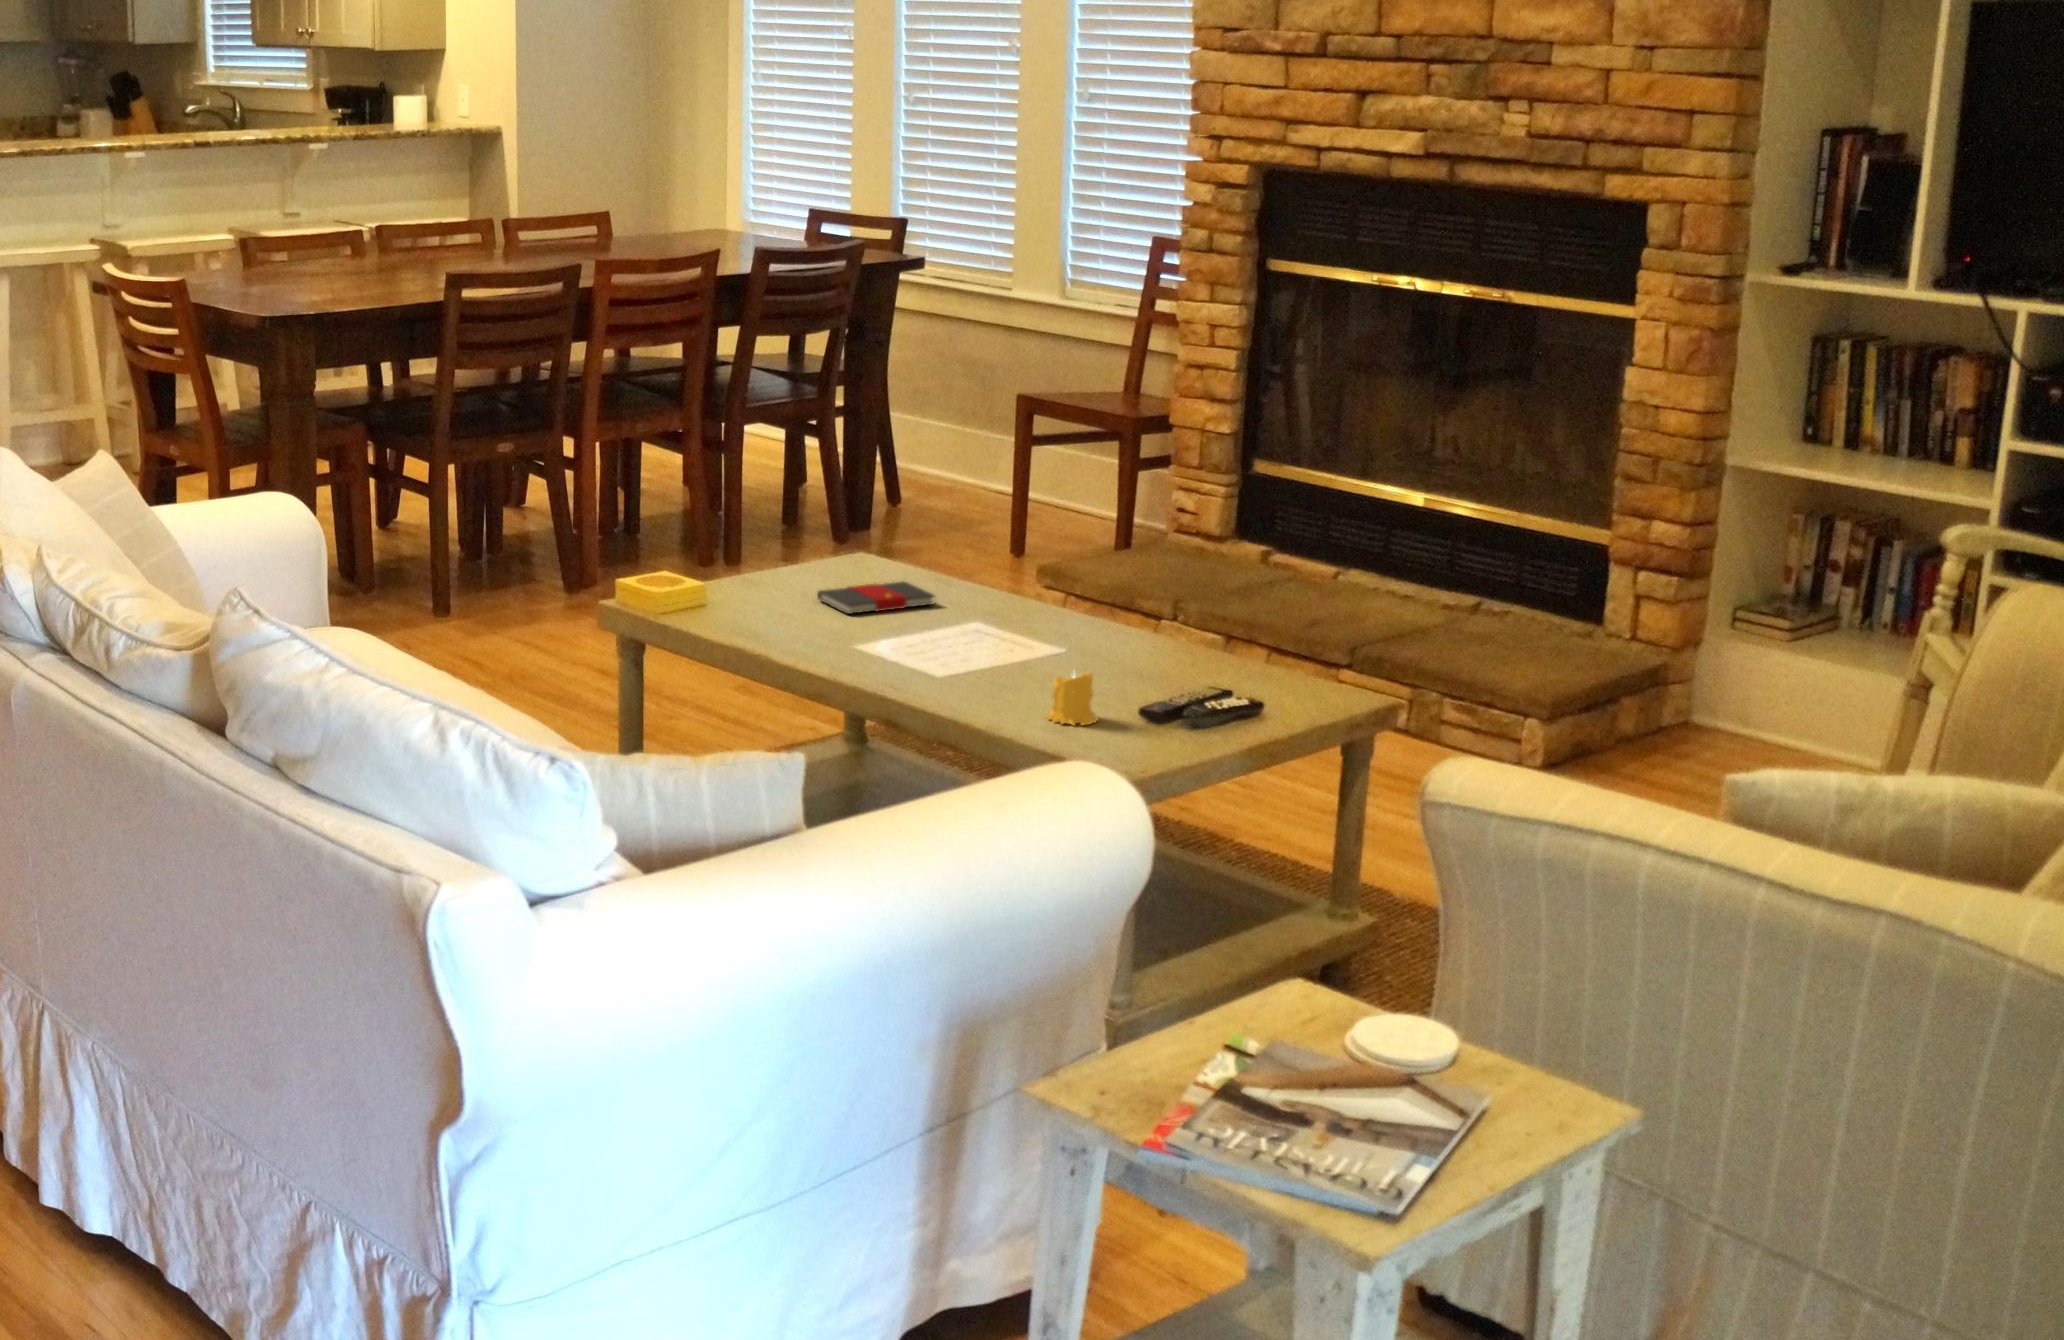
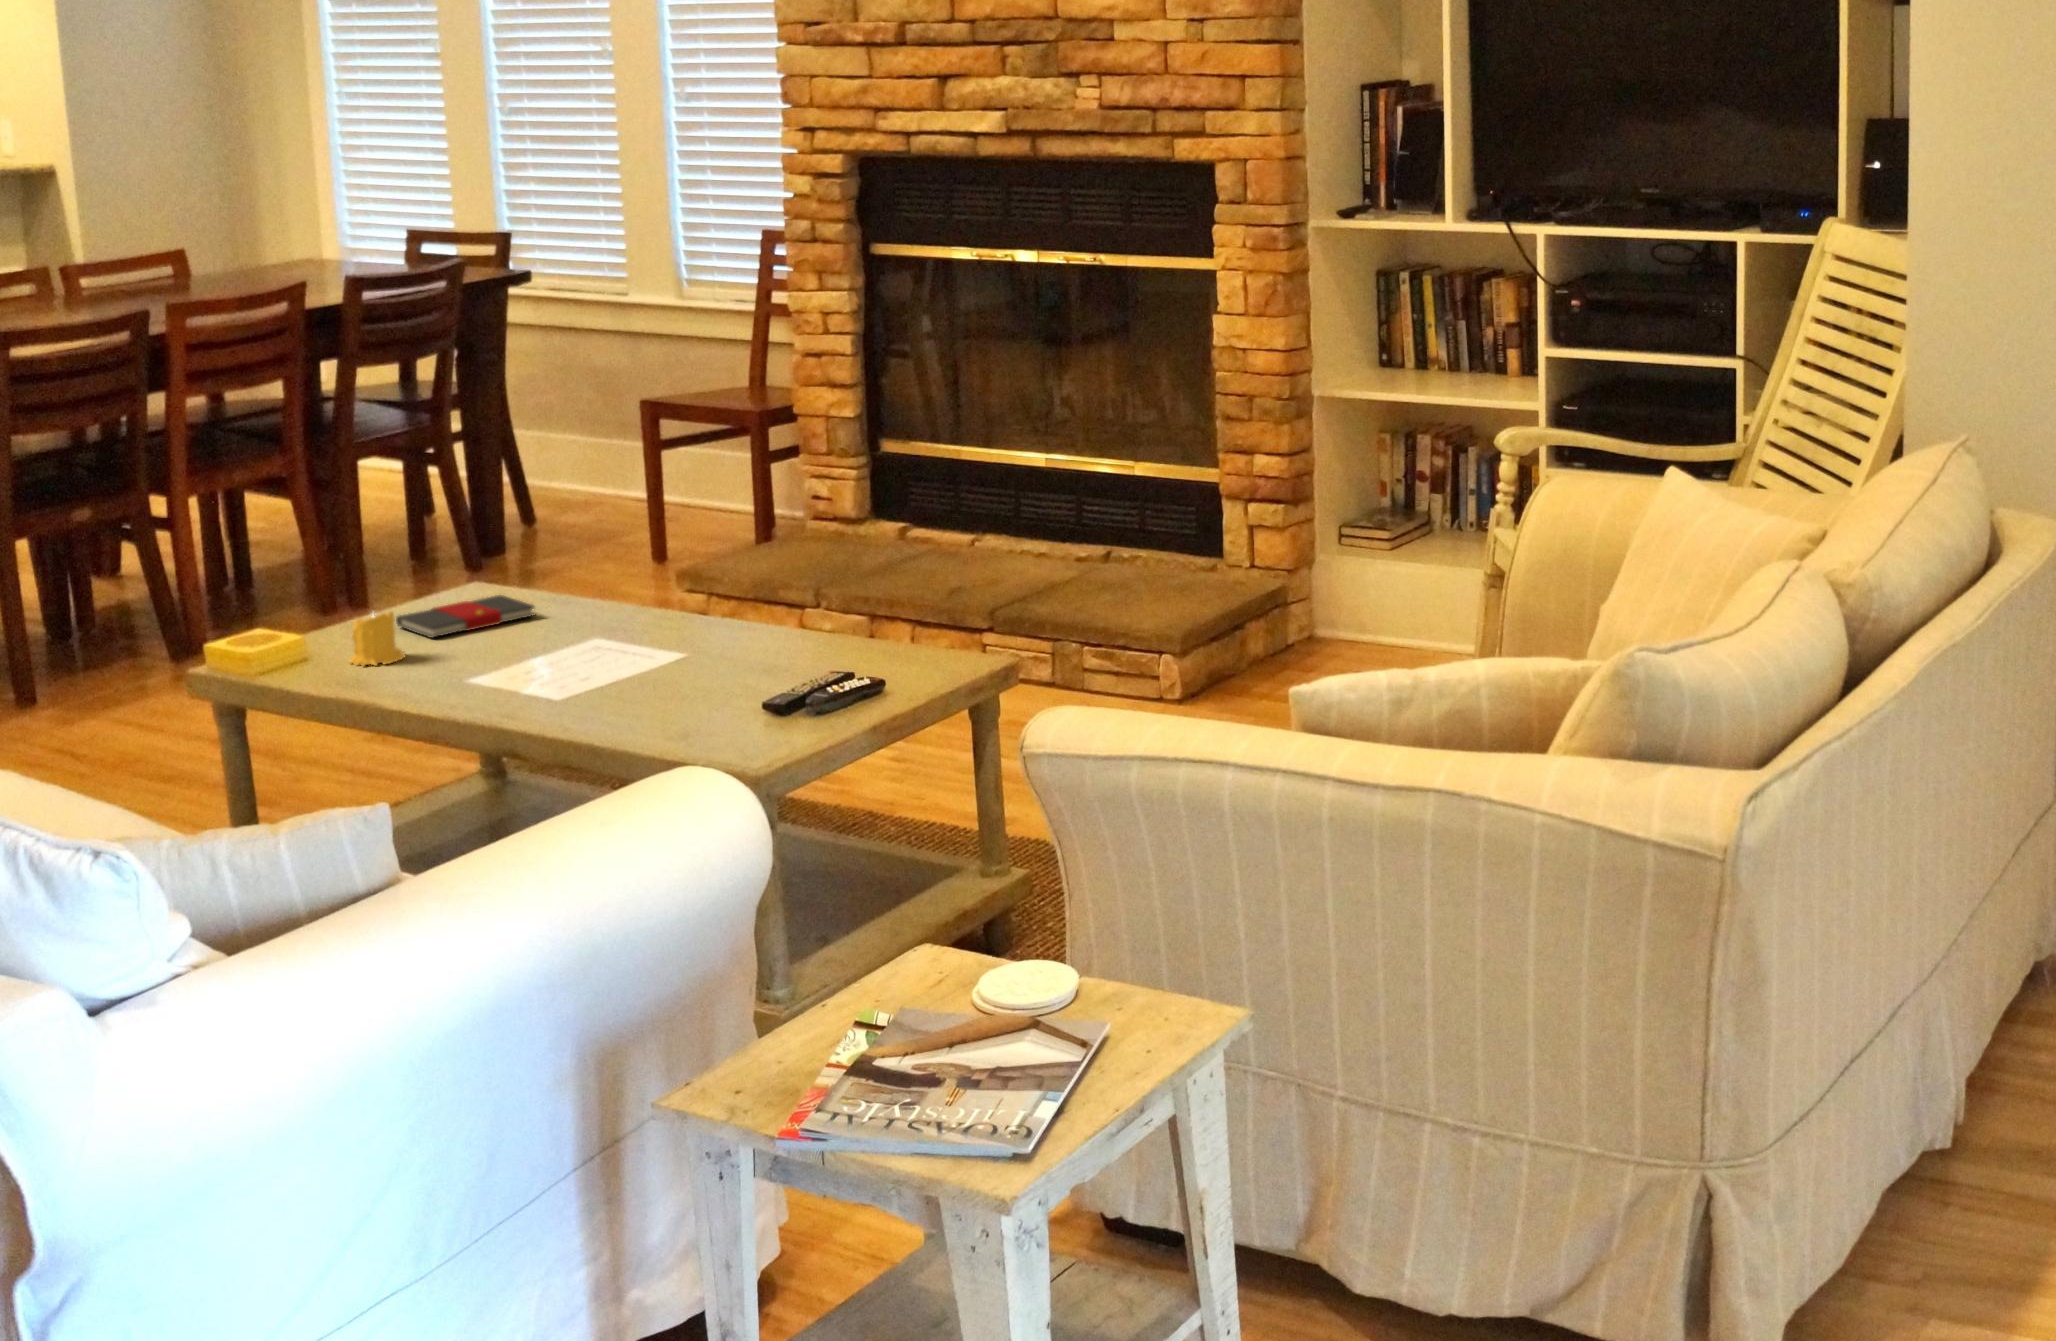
candle: present [1046,673,1098,725] -> present [349,611,405,666]

